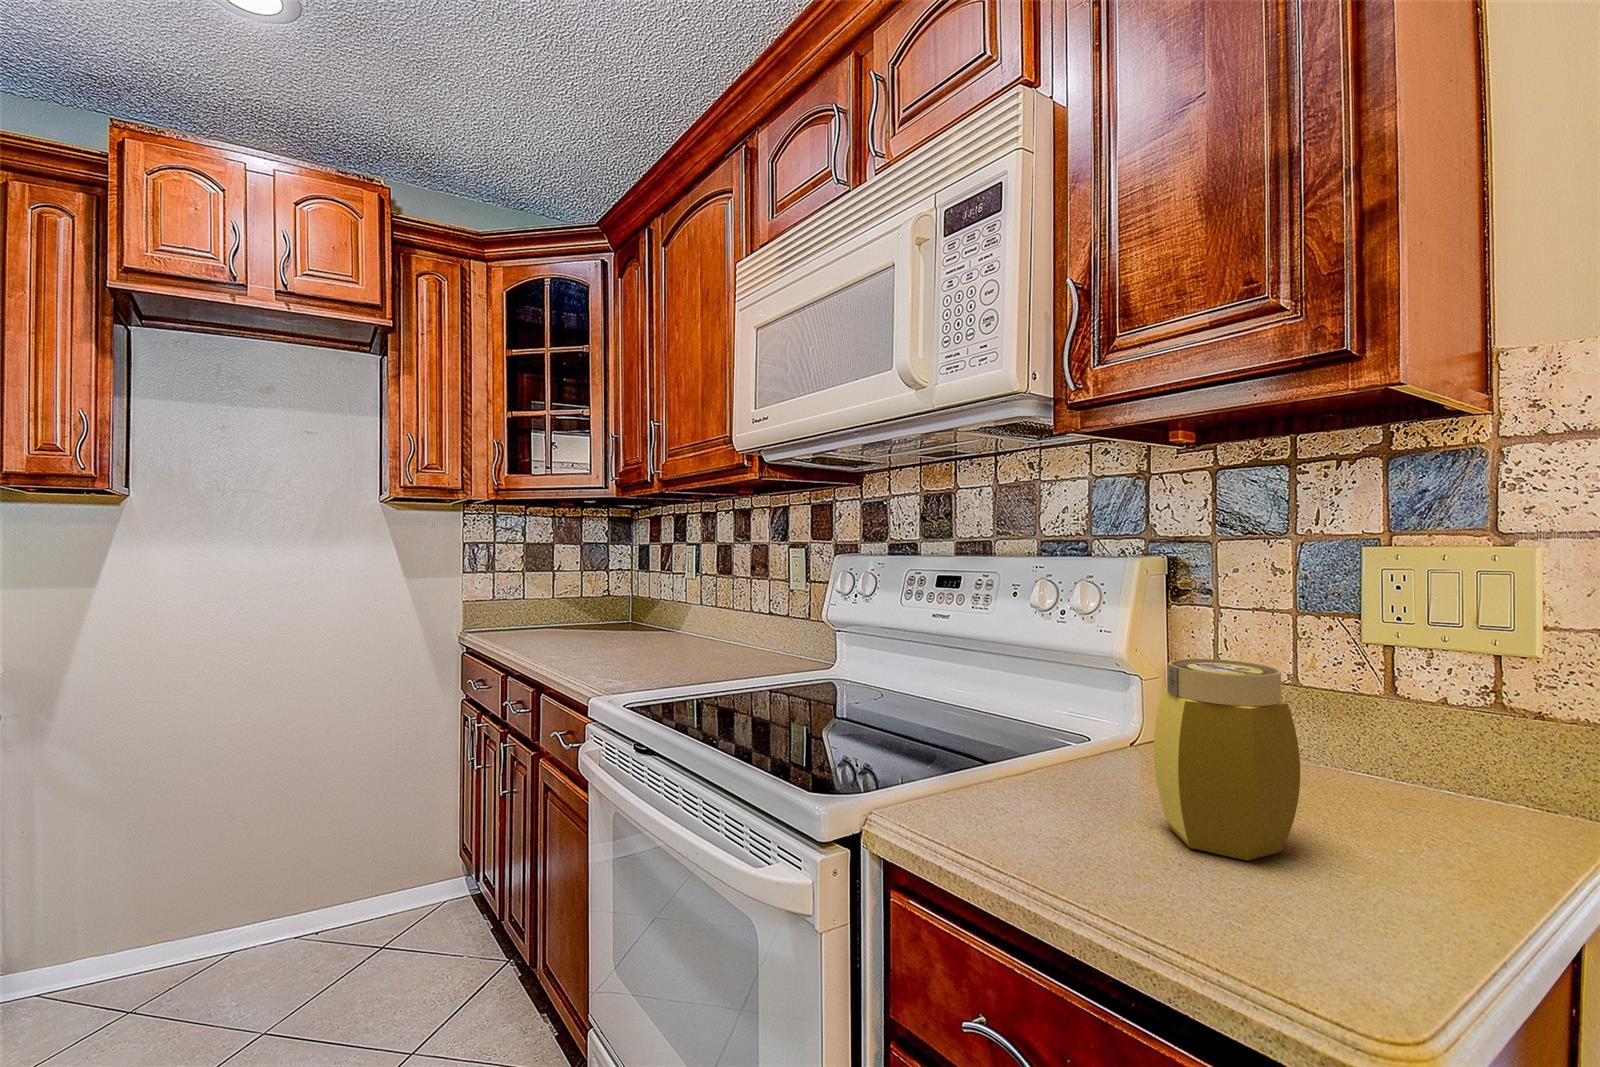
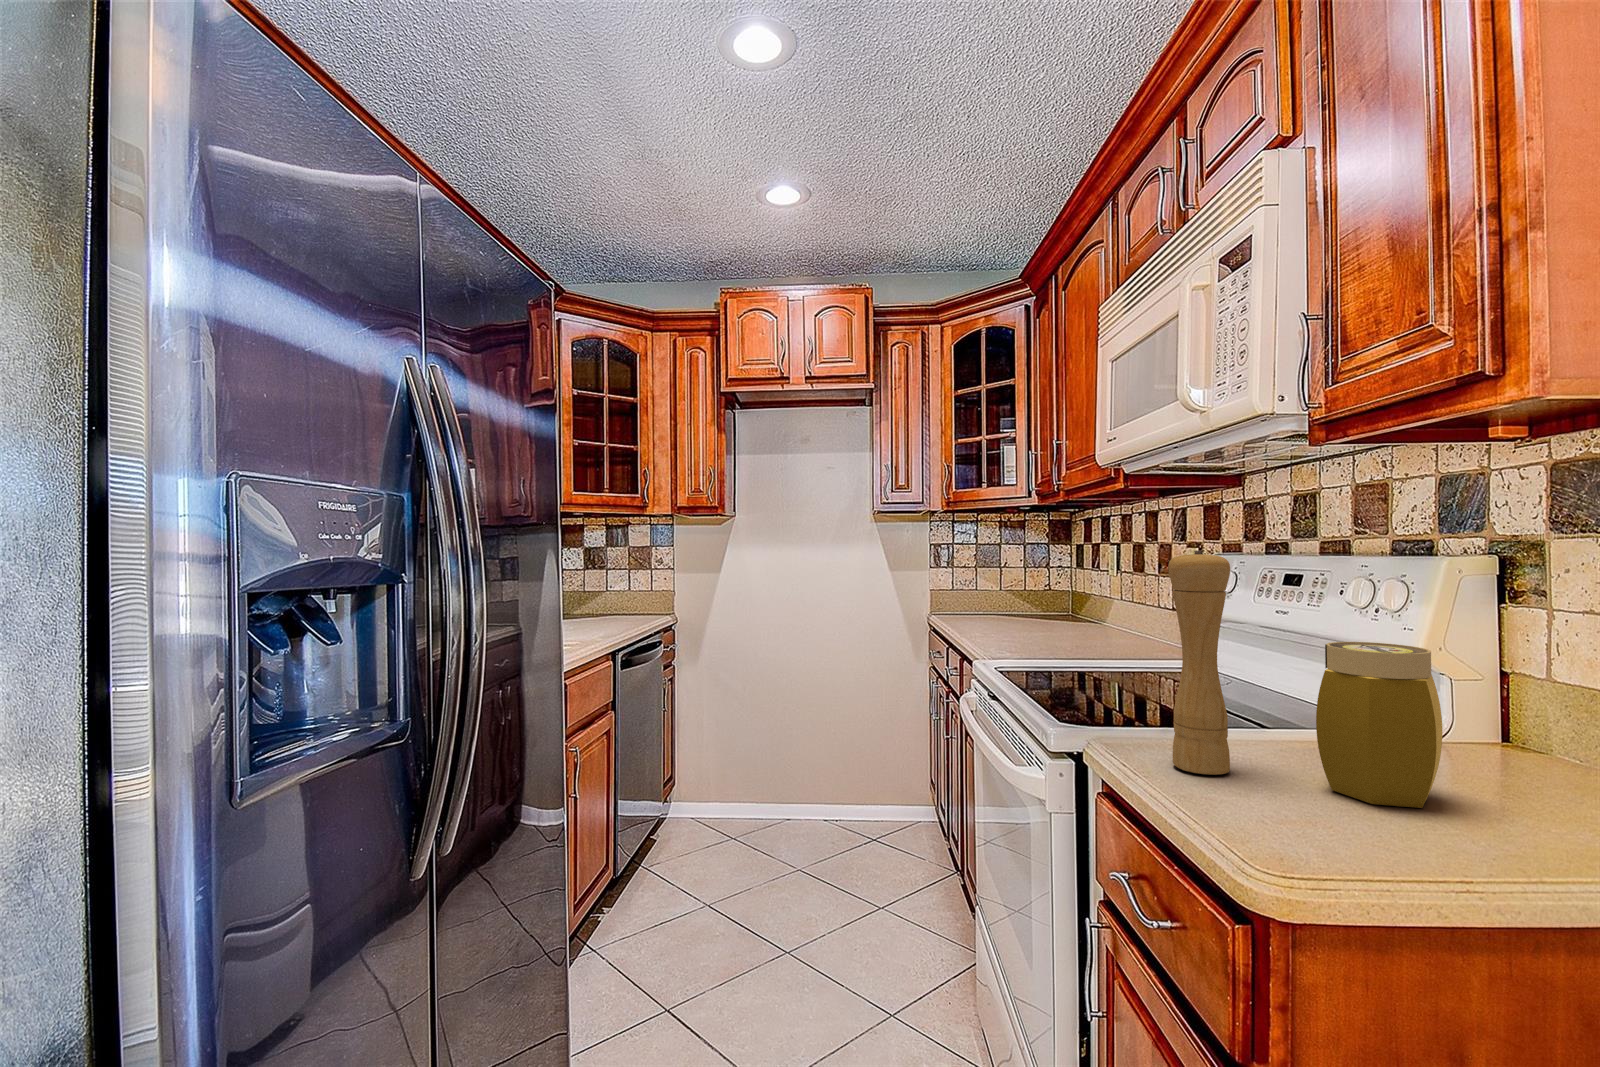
pepper mill: none [1005,553,1085,861] -> present [1168,551,1230,775]

